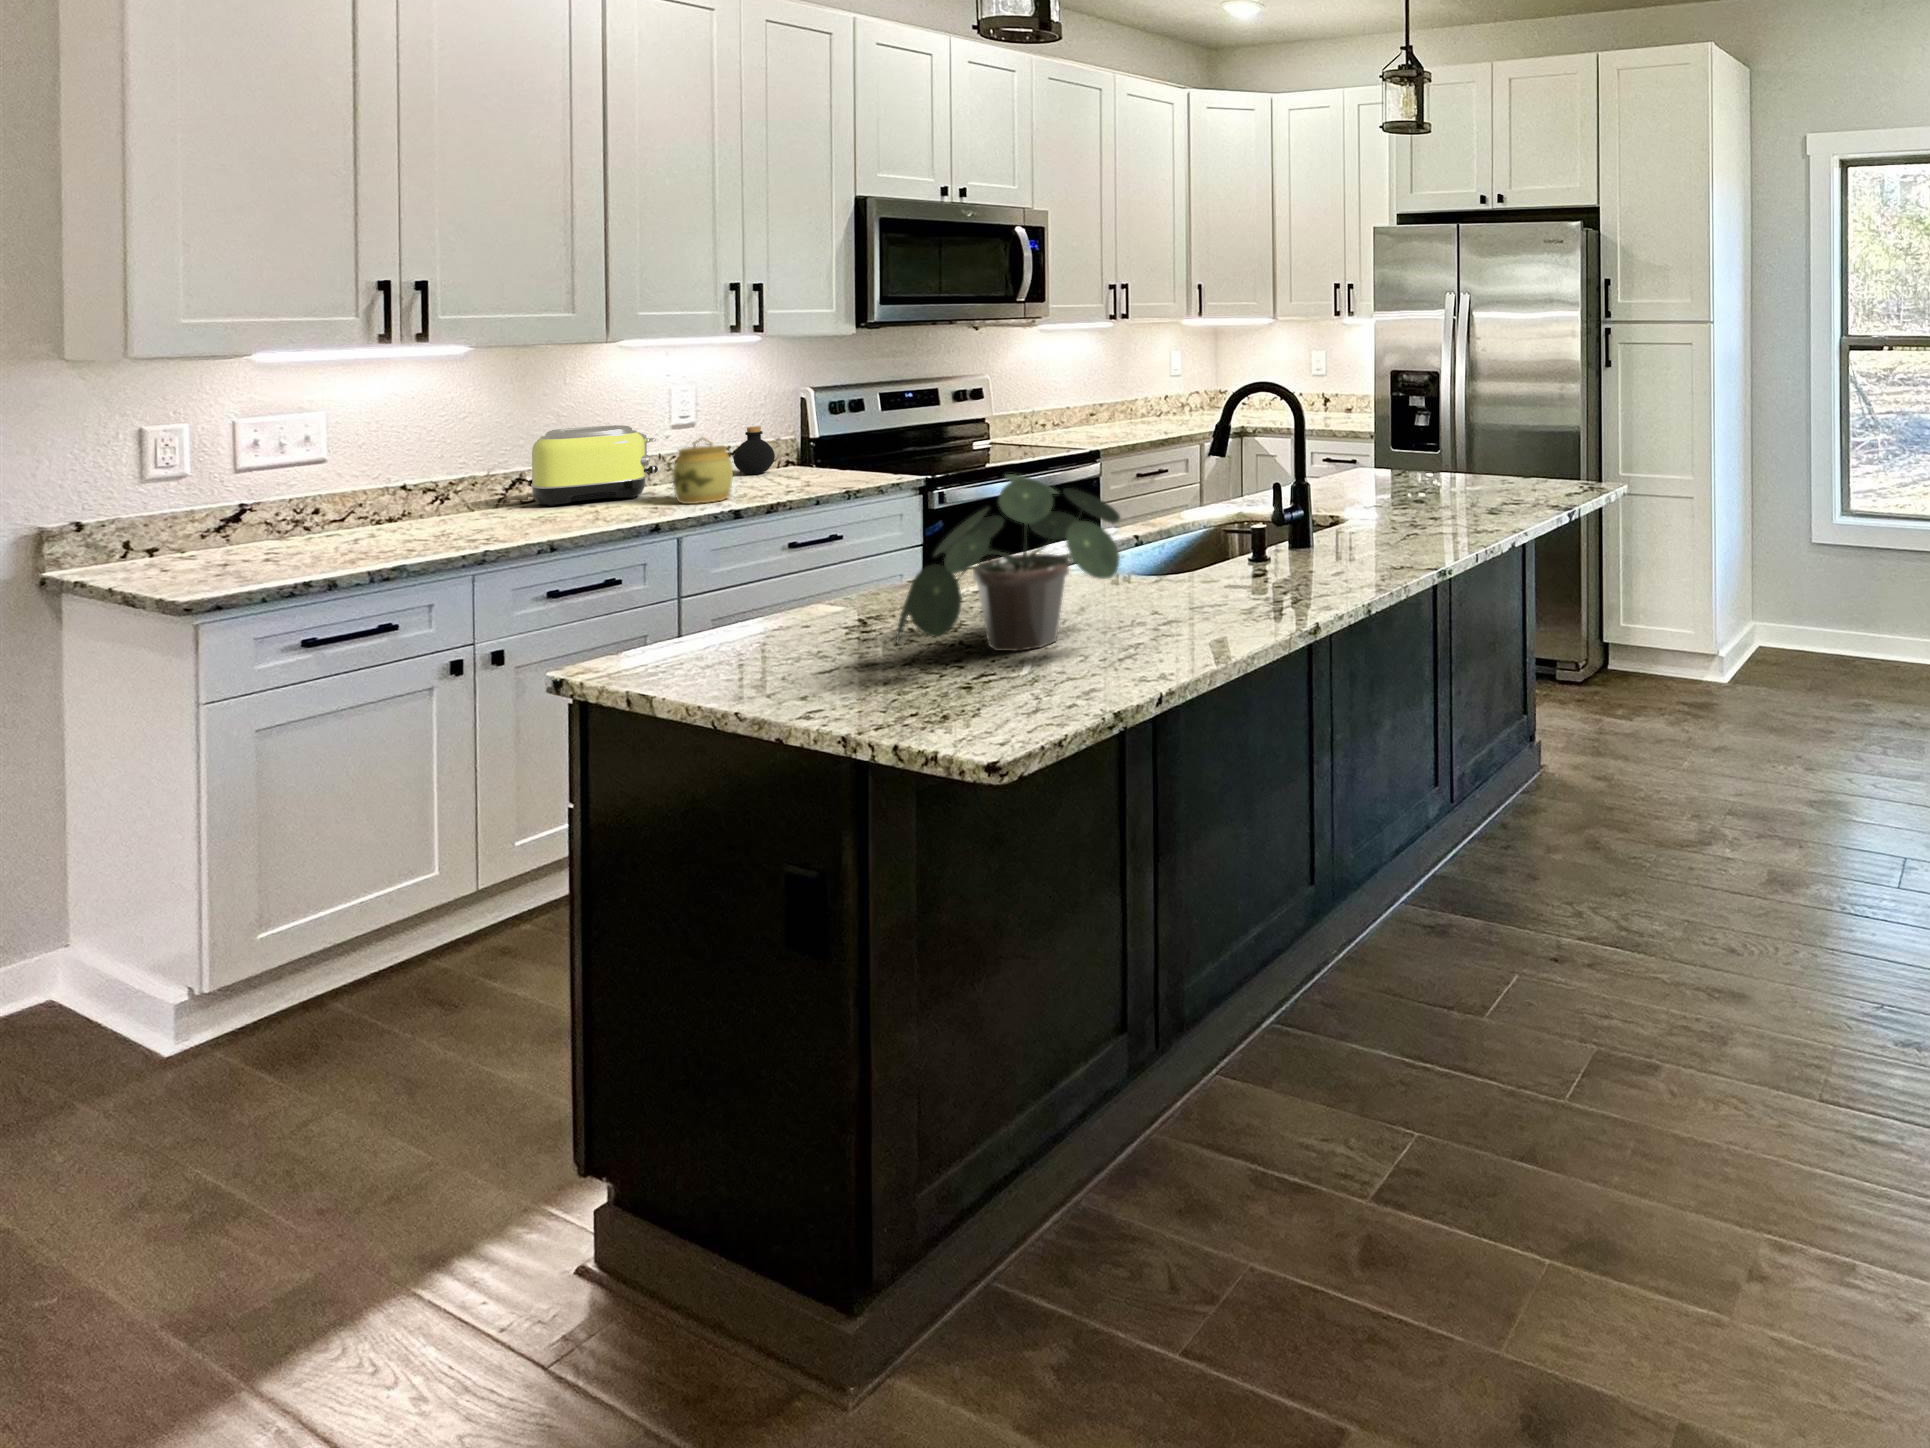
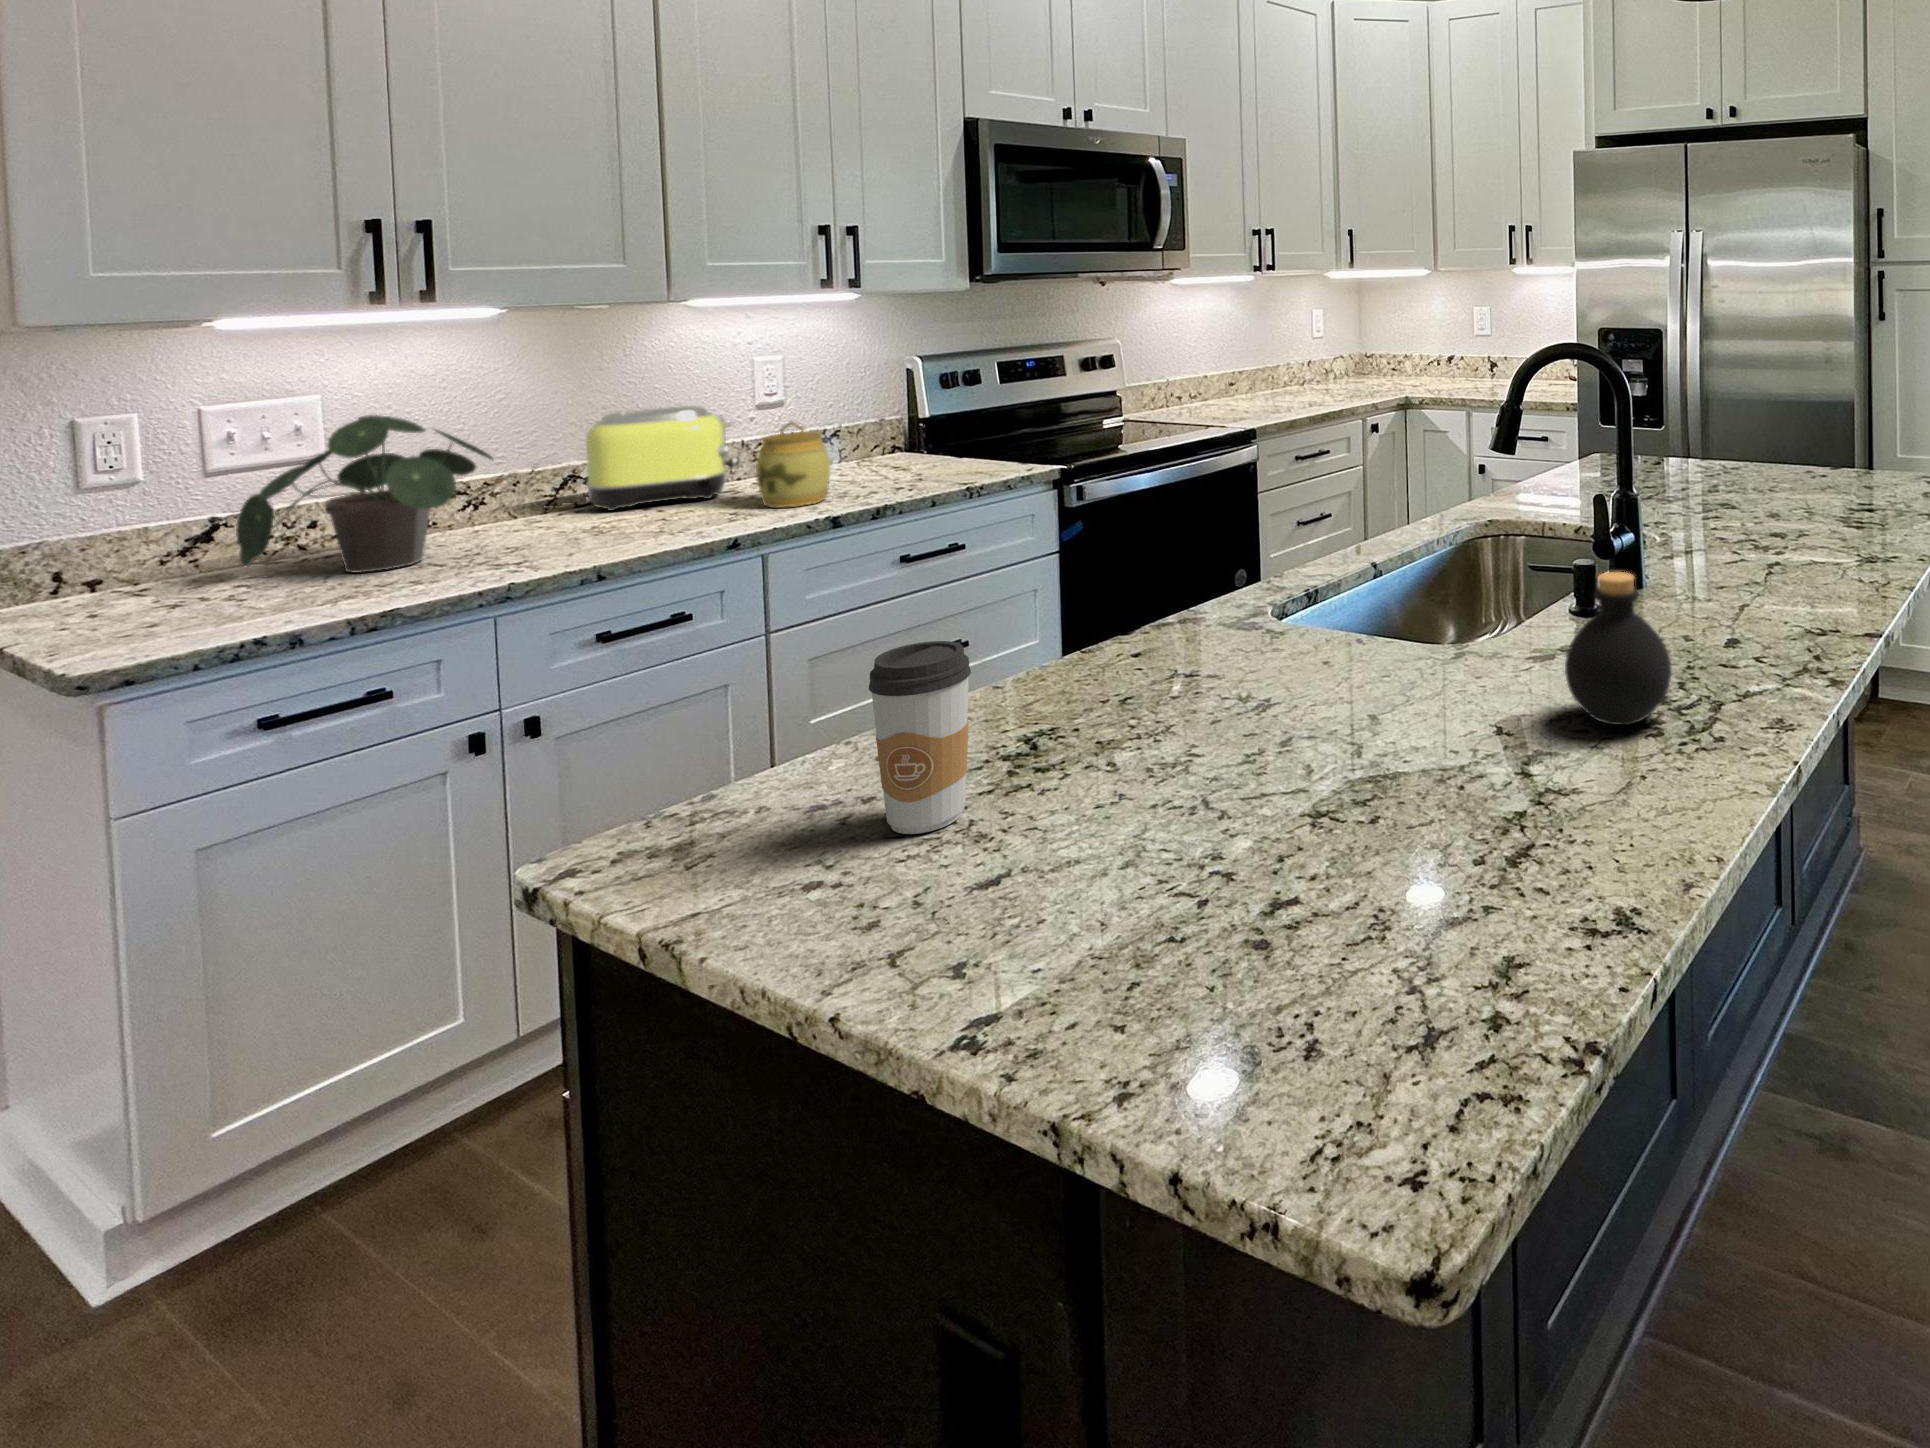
bottle: present [734,427,775,474] -> present [1565,572,1672,725]
potted plant: present [896,474,1120,651] -> present [236,415,493,573]
coffee cup: none [756,548,817,651] -> present [869,641,971,834]

